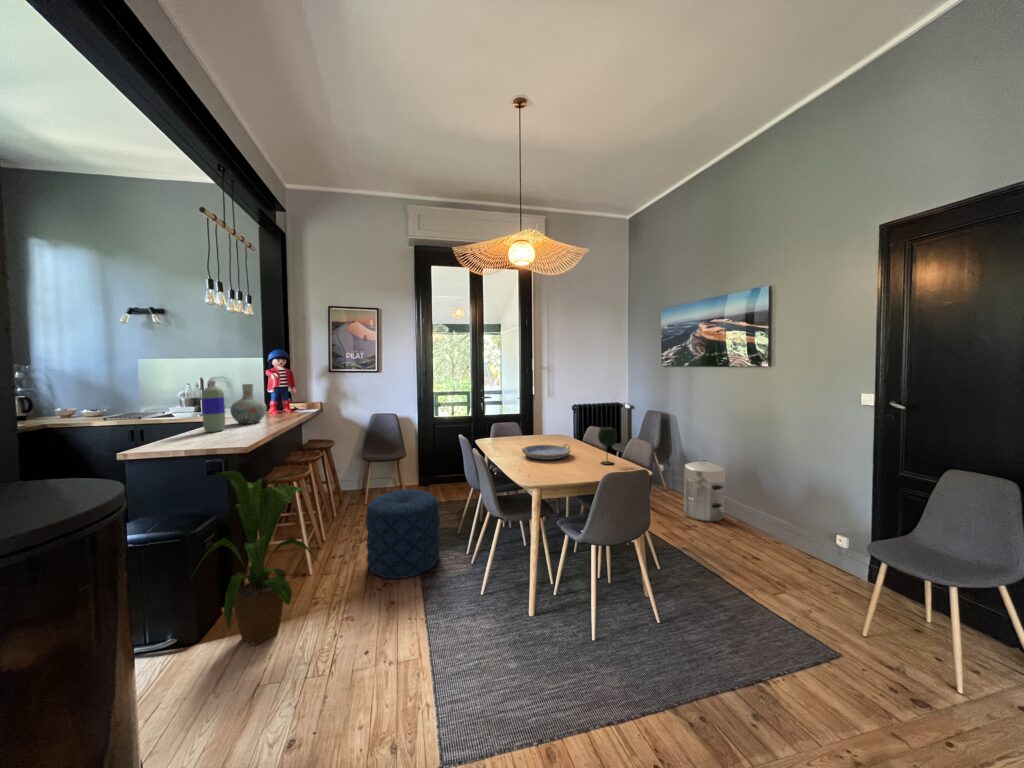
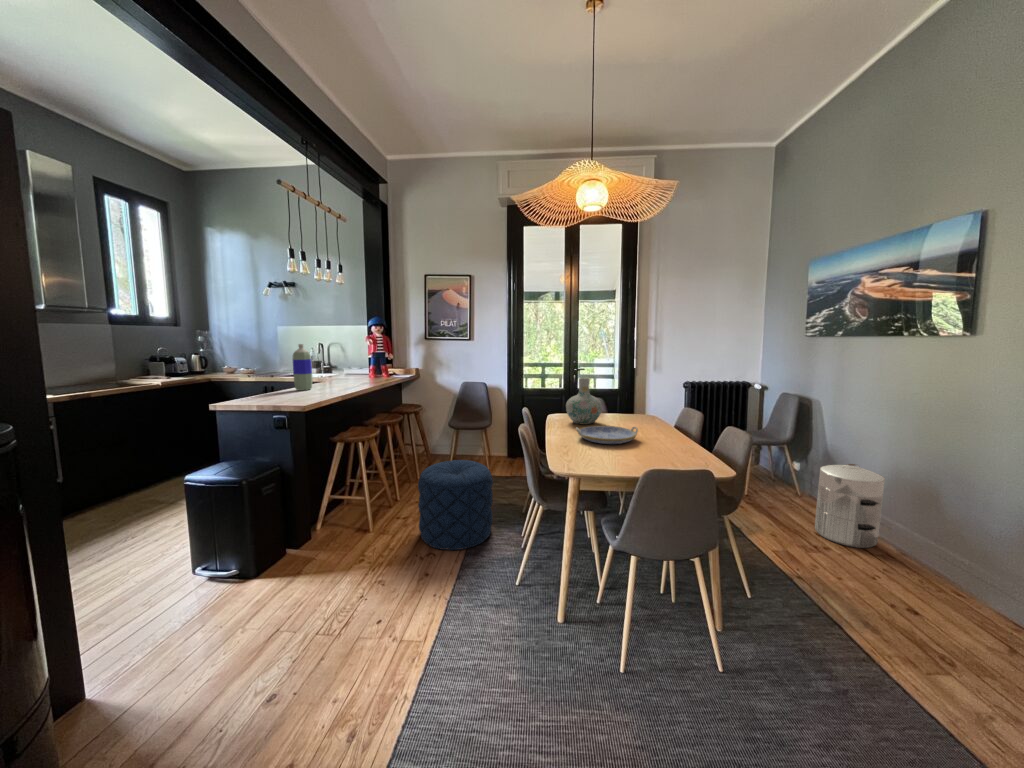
vase: present [230,384,267,424] -> present [566,378,602,425]
wine glass: present [598,427,617,465] -> none [666,410,692,458]
house plant: present [197,471,325,645] -> none [246,427,363,590]

